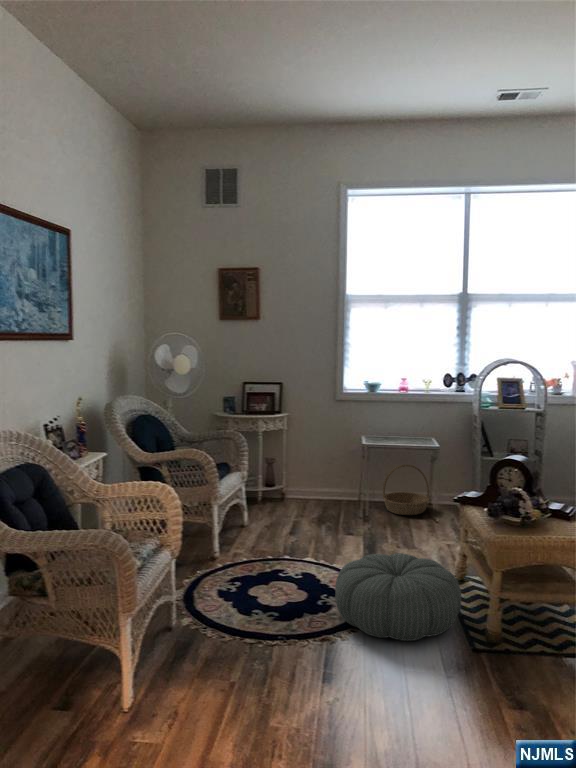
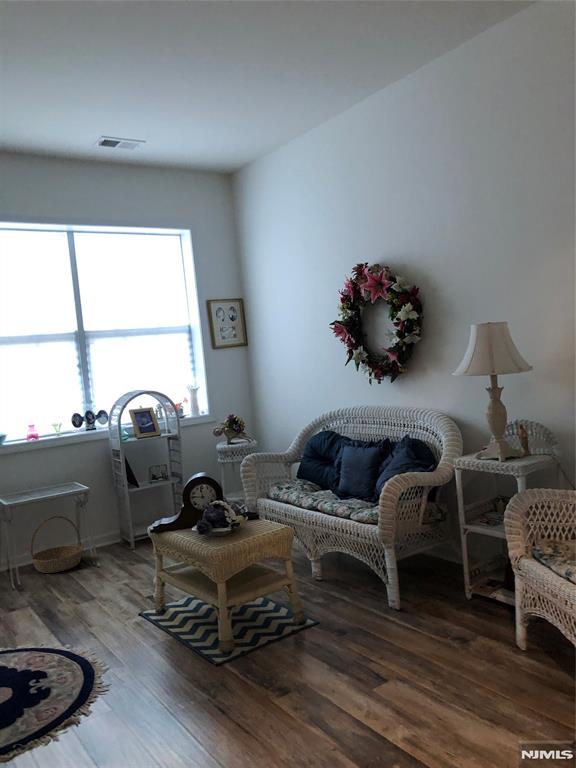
pouf: present [335,553,461,641] -> none [54,597,196,698]

